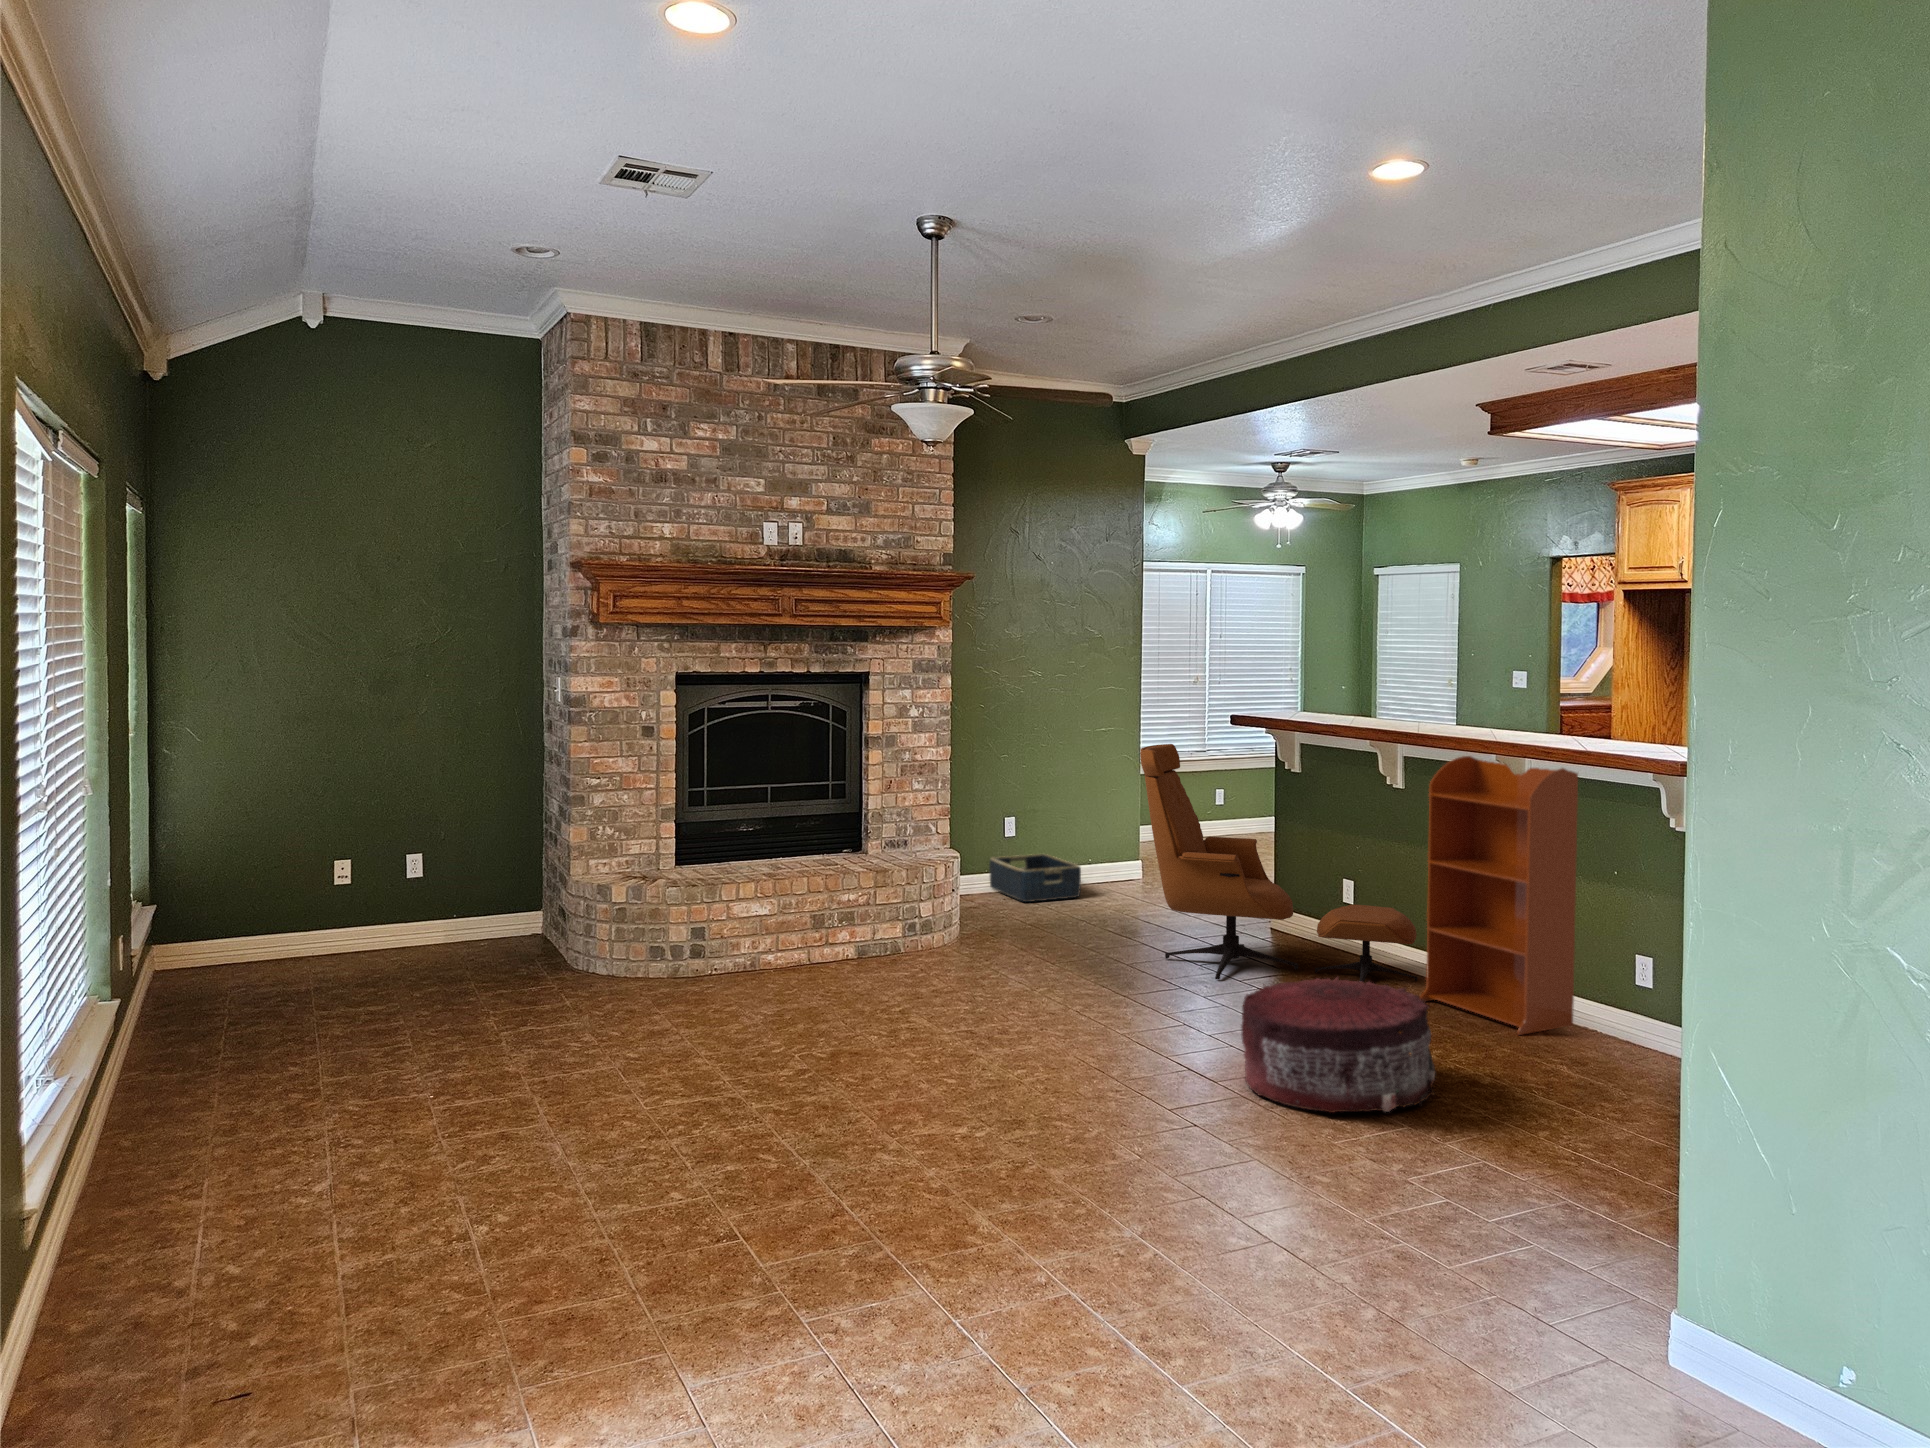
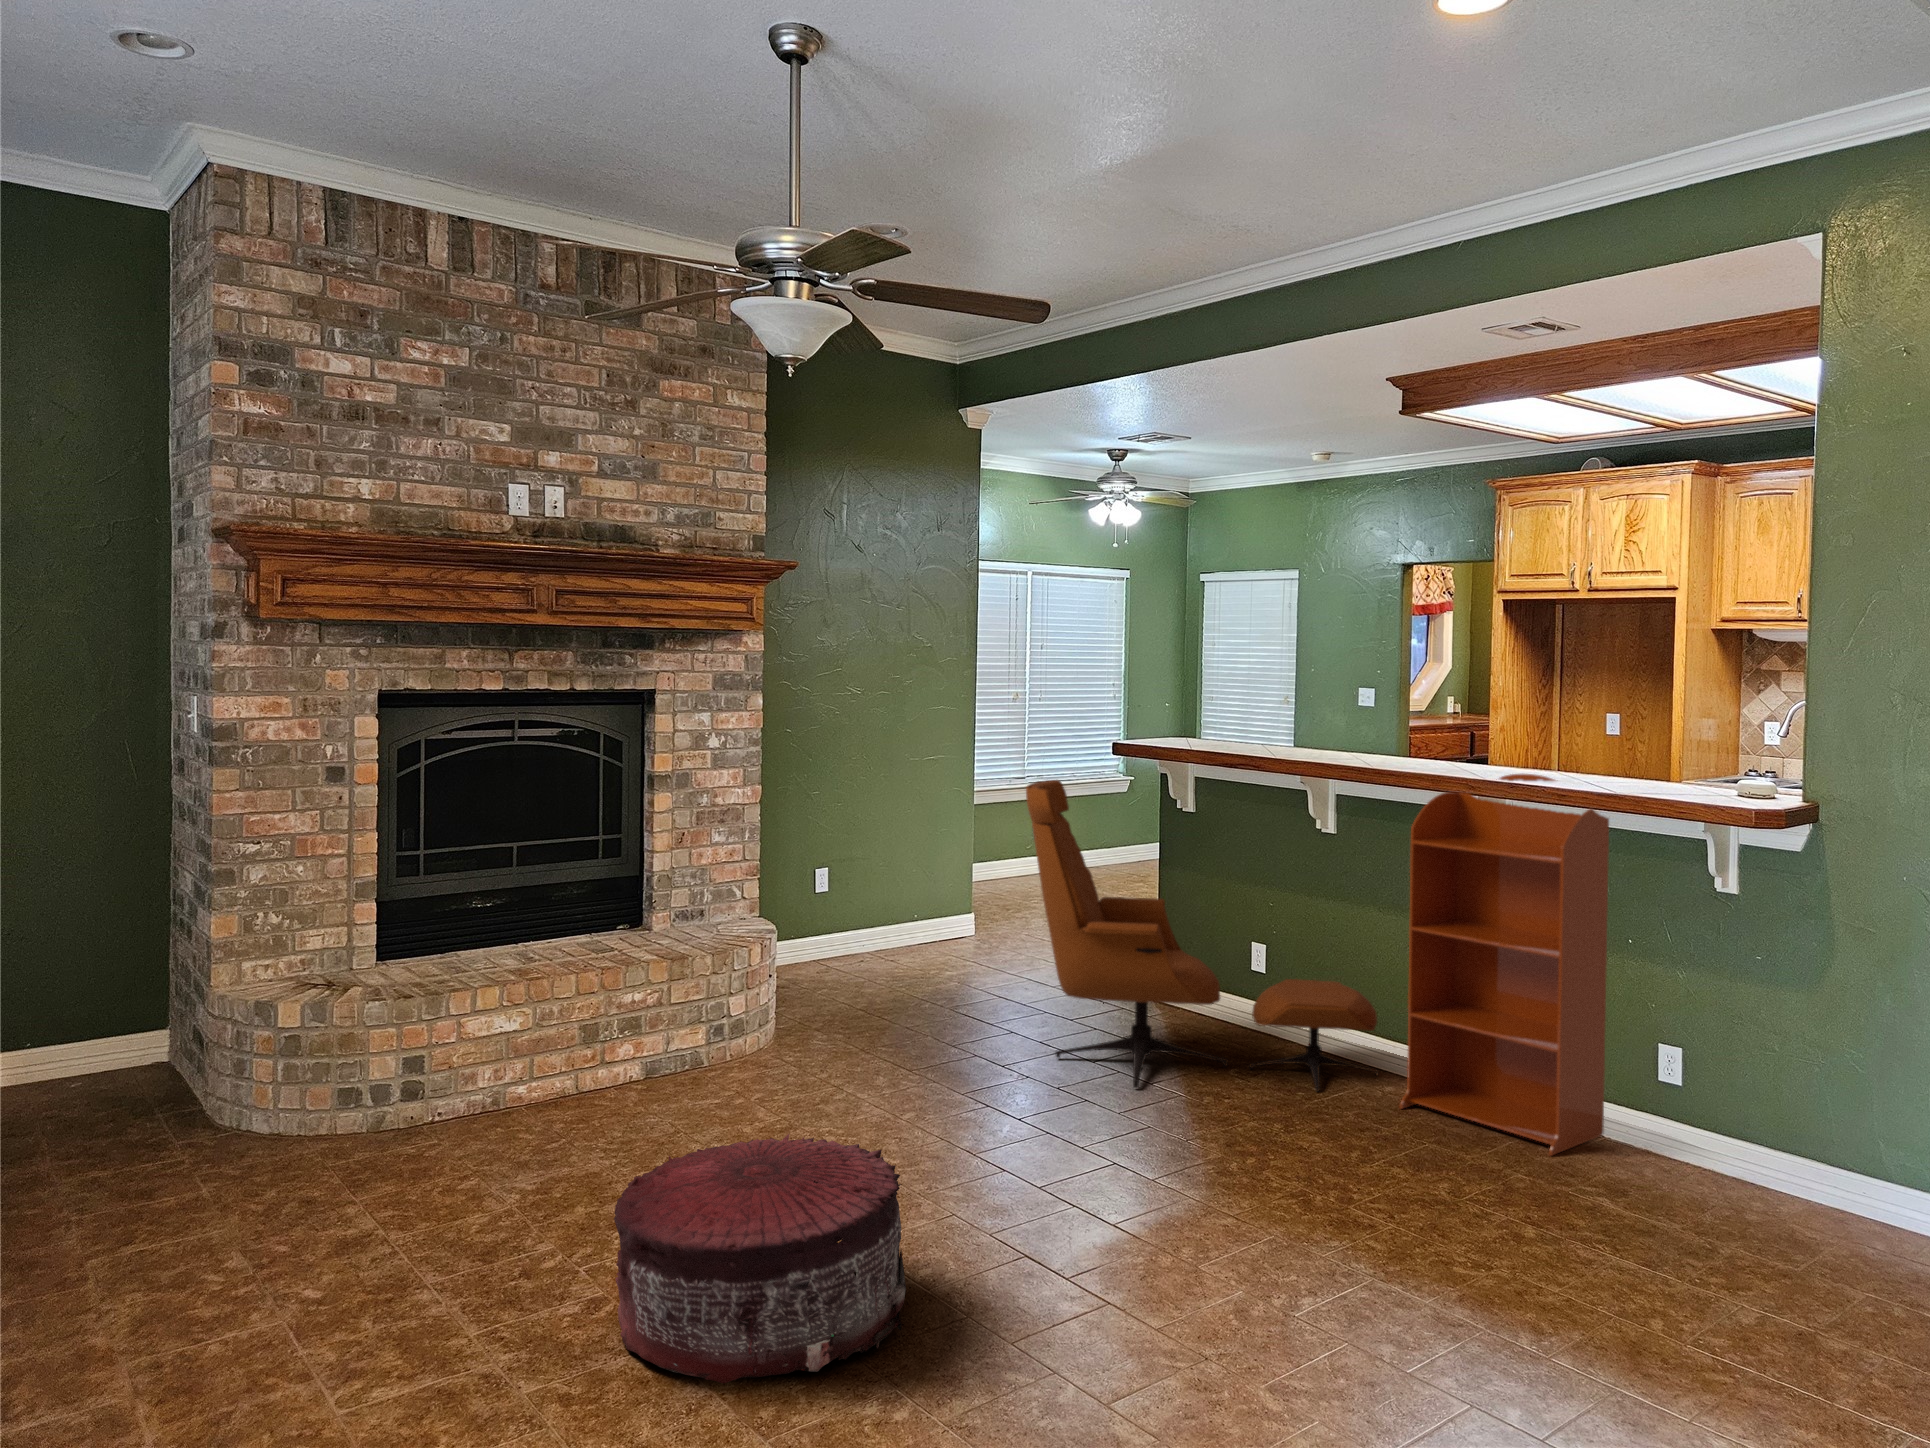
basket: present [989,854,1081,902] -> none [796,915,915,979]
pouf: present [1241,978,1435,1113] -> present [614,1134,906,1383]

